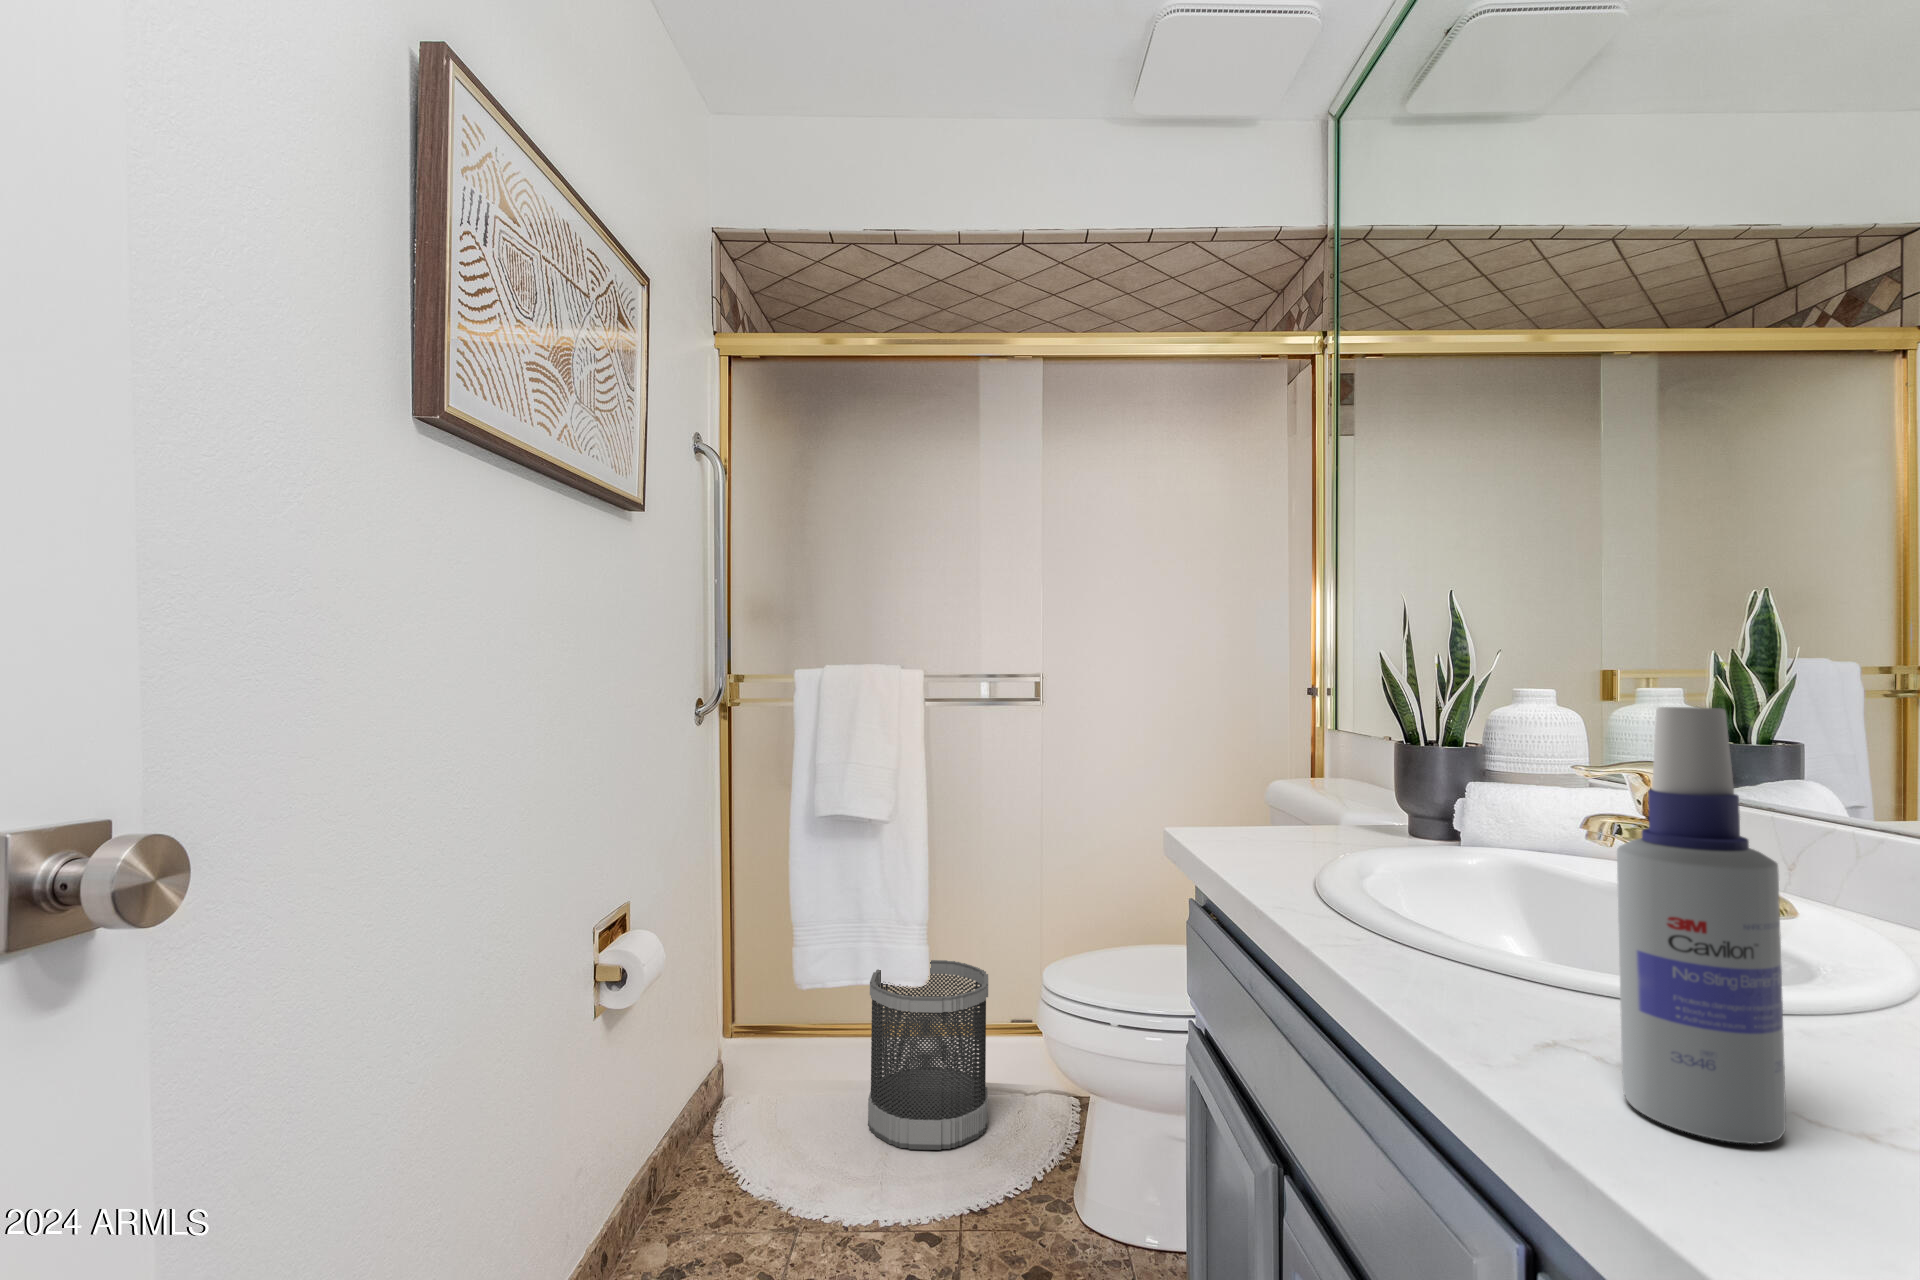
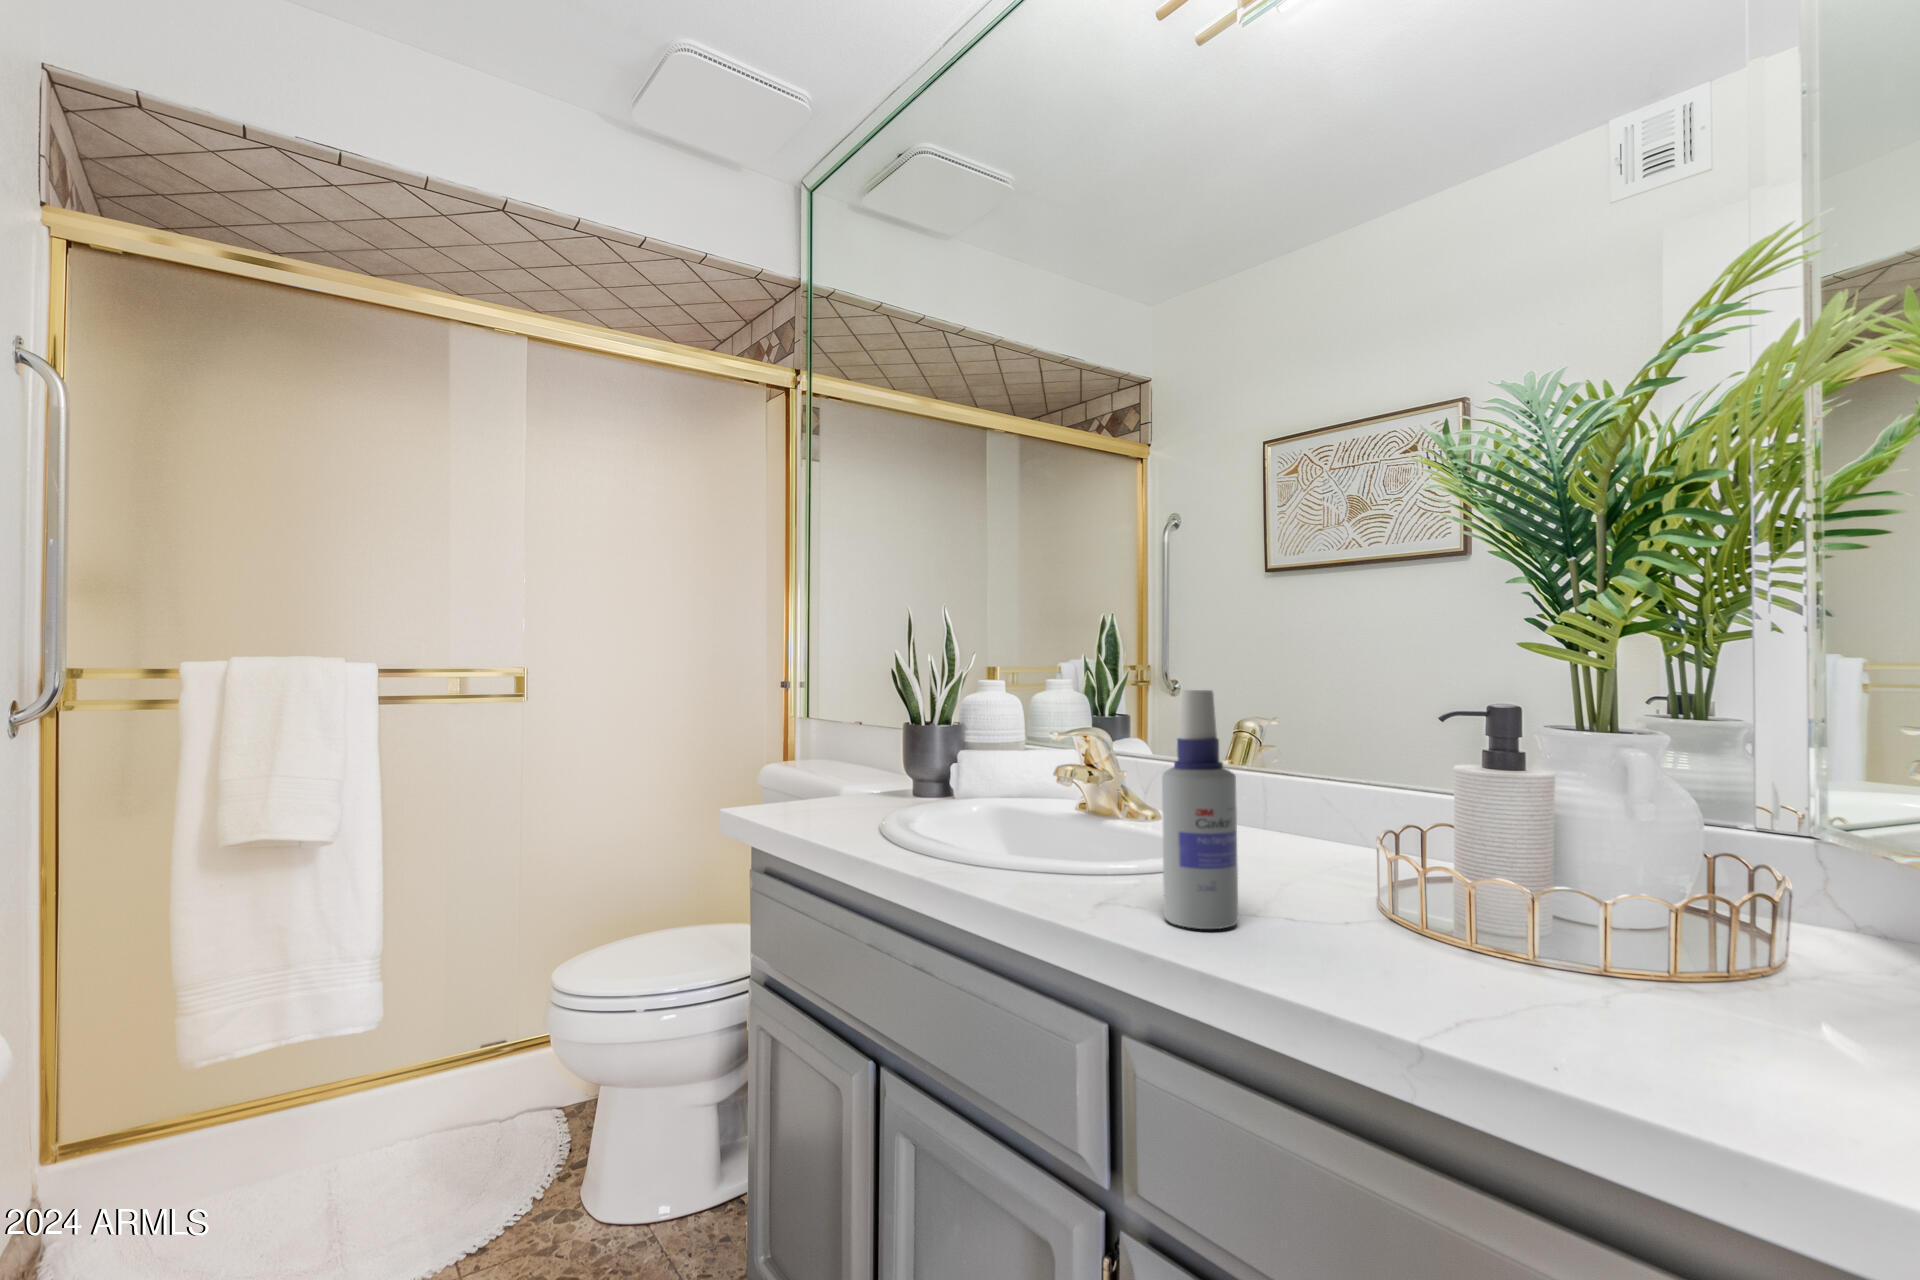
wastebasket: present [868,960,988,1150] -> none [299,998,464,1227]

